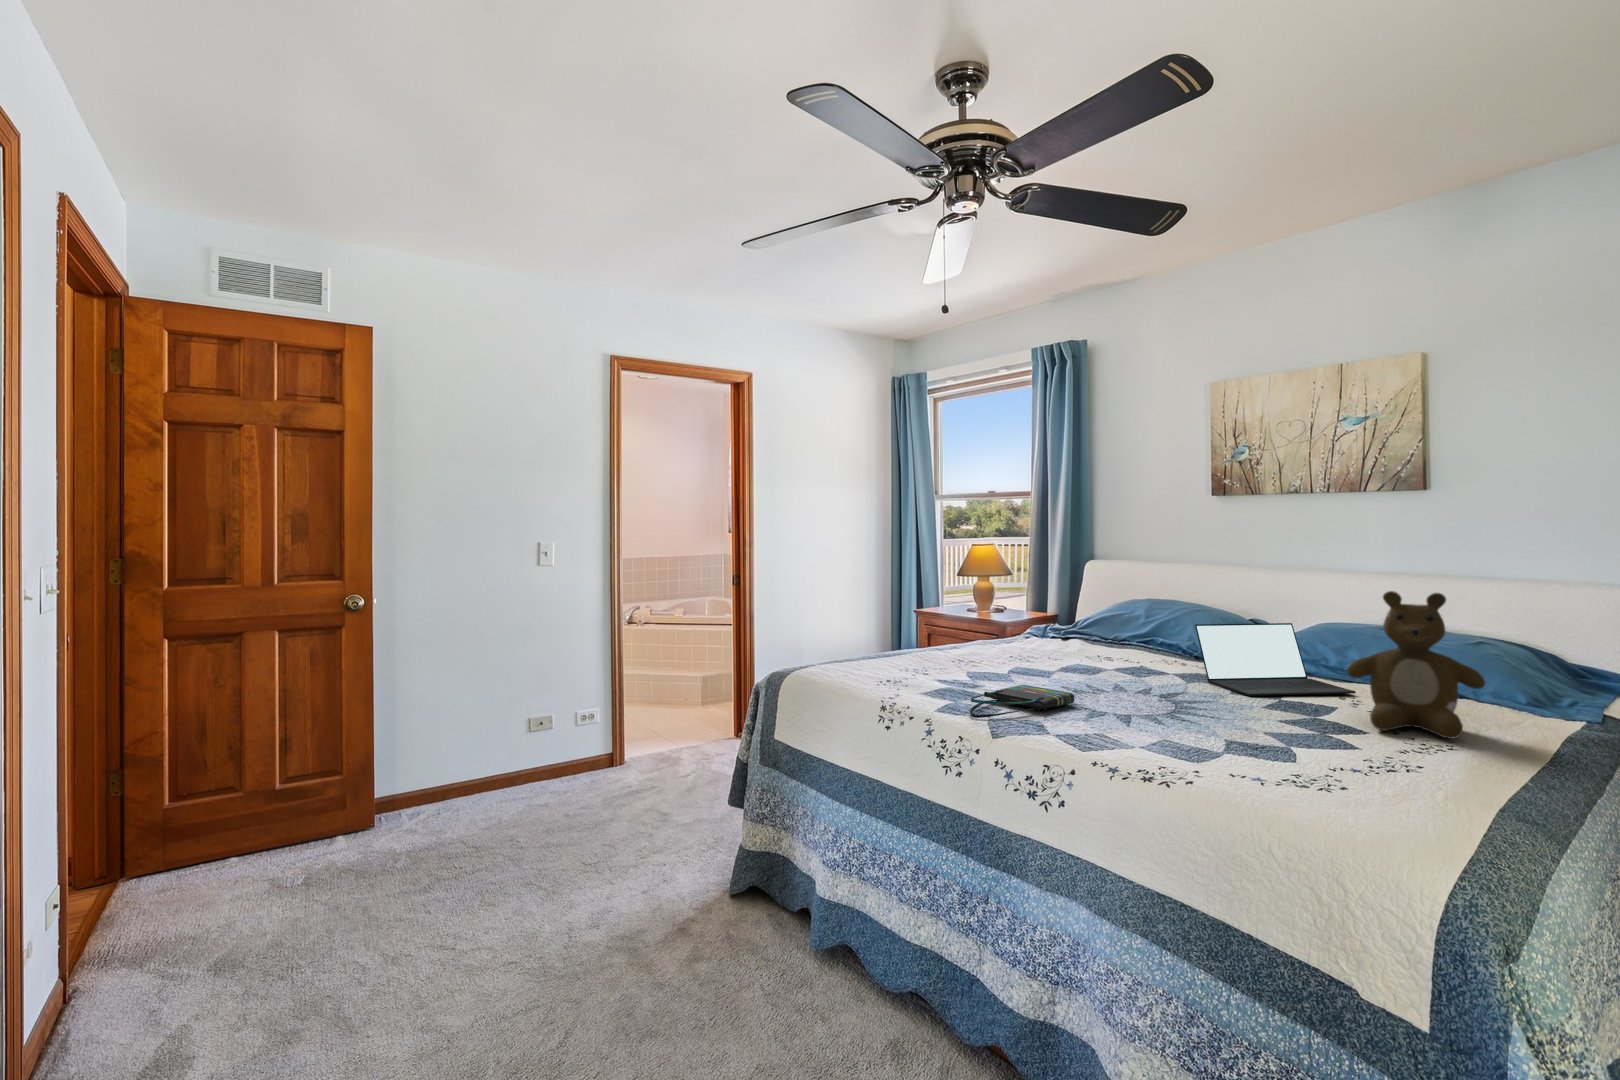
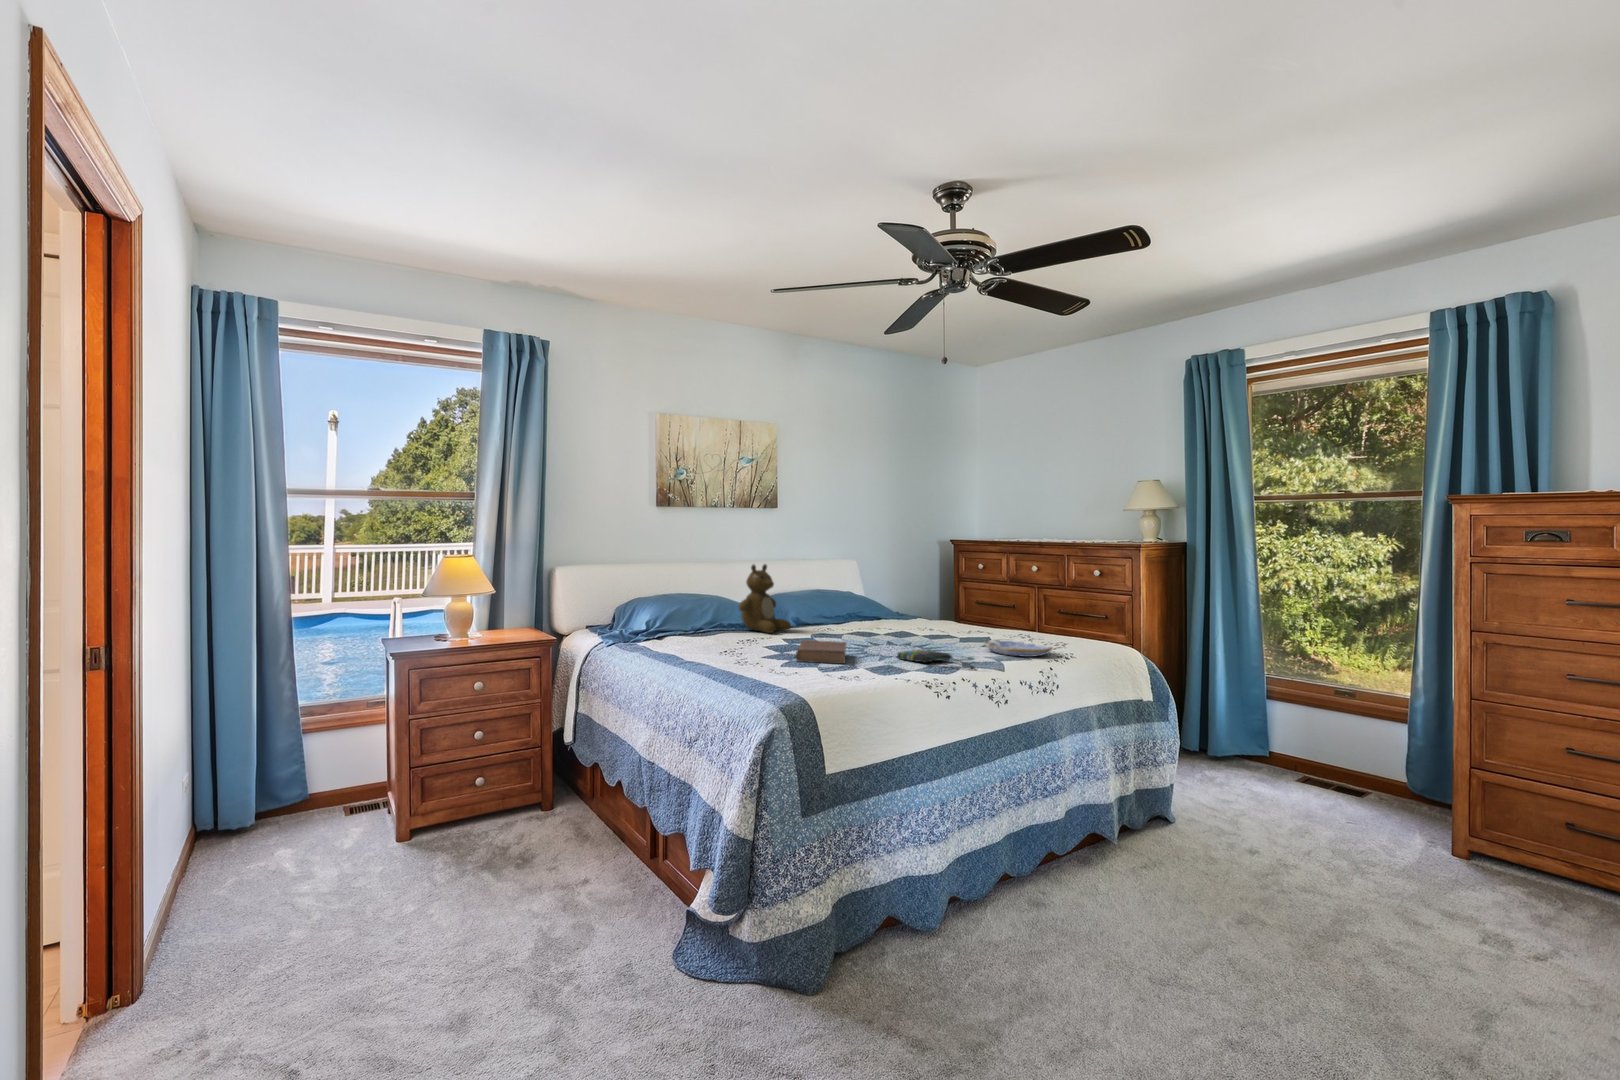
teddy bear: present [1347,591,1485,739] -> present [739,564,791,633]
laptop: present [1195,623,1356,696] -> none [821,596,882,639]
book: none [928,652,1020,678] -> present [796,640,847,664]
serving tray: none [1200,714,1375,775] -> present [984,639,1052,657]

